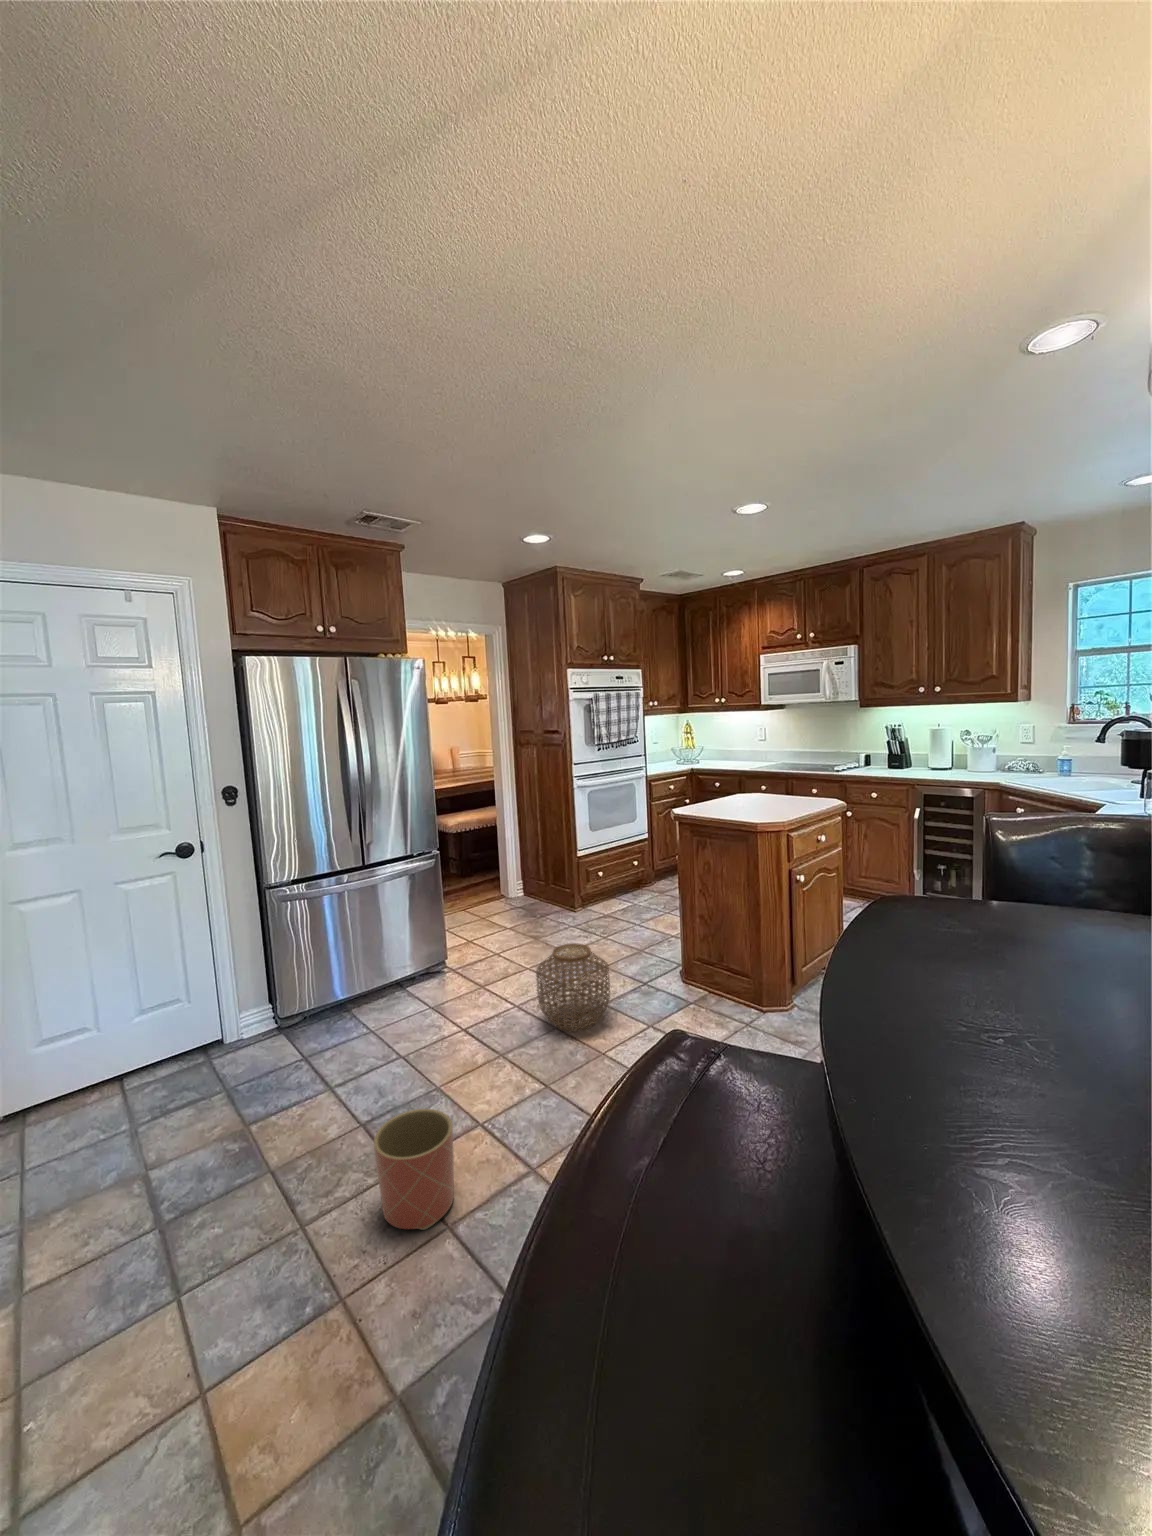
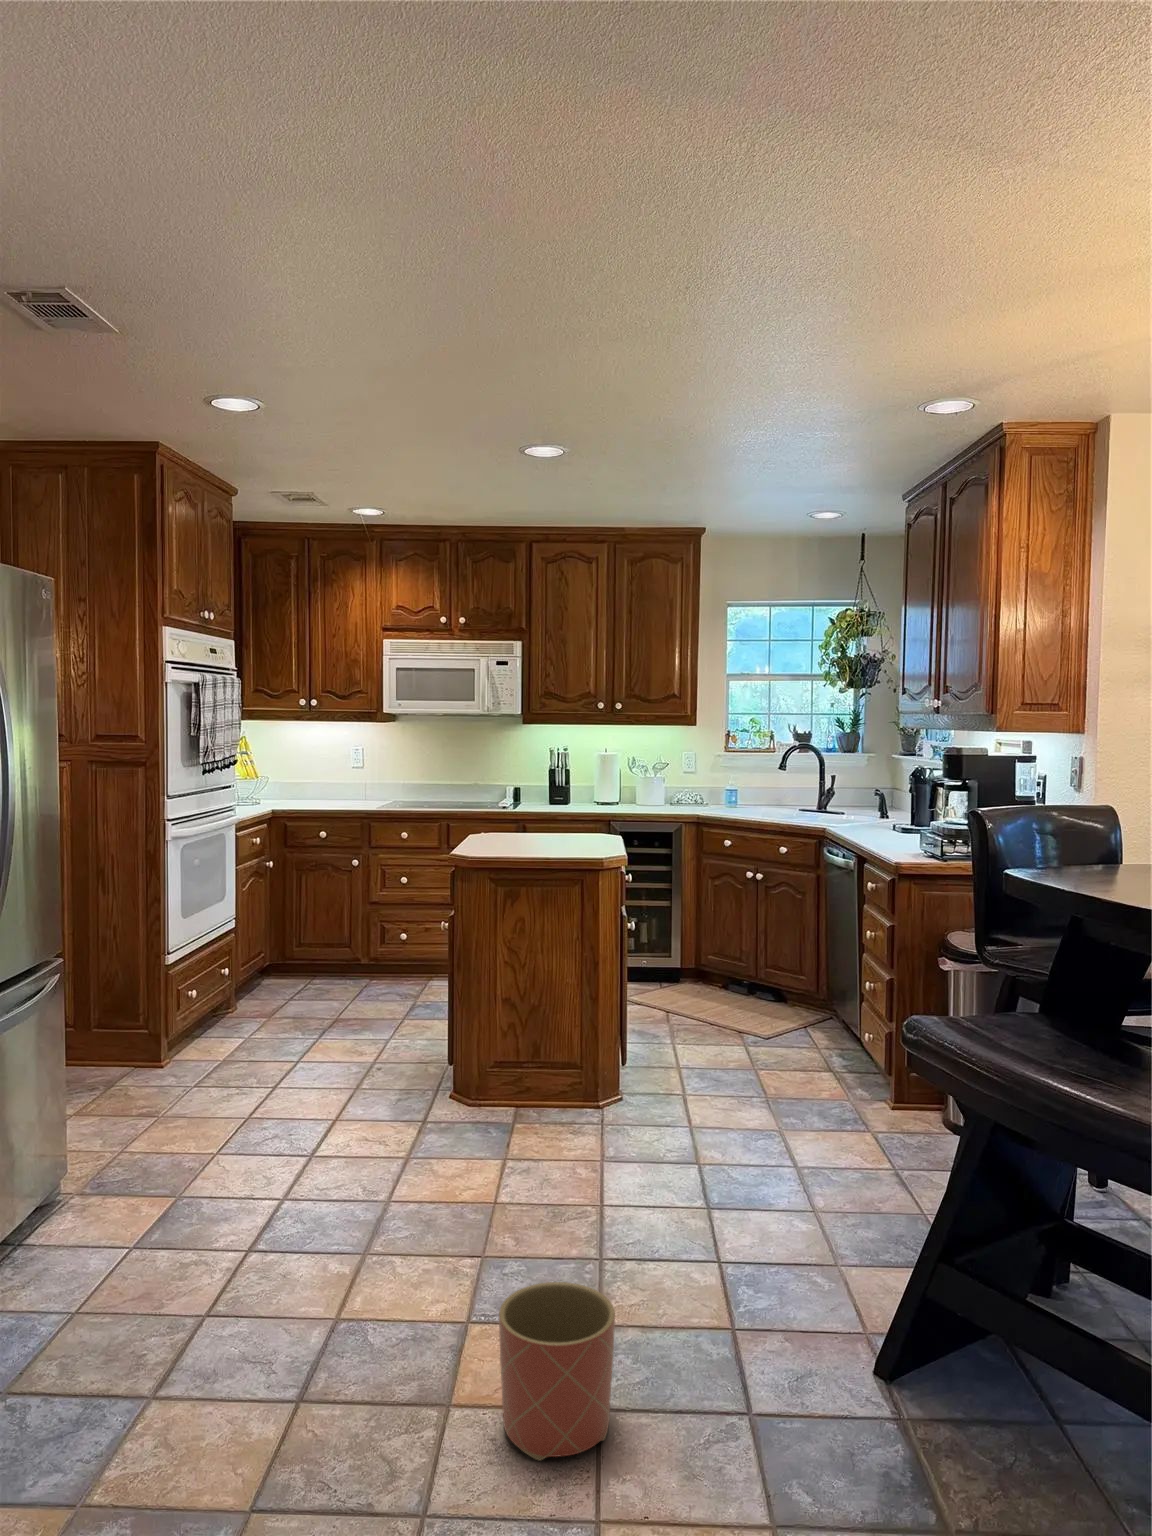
woven basket: present [536,943,610,1032] -> none [359,1061,474,1200]

